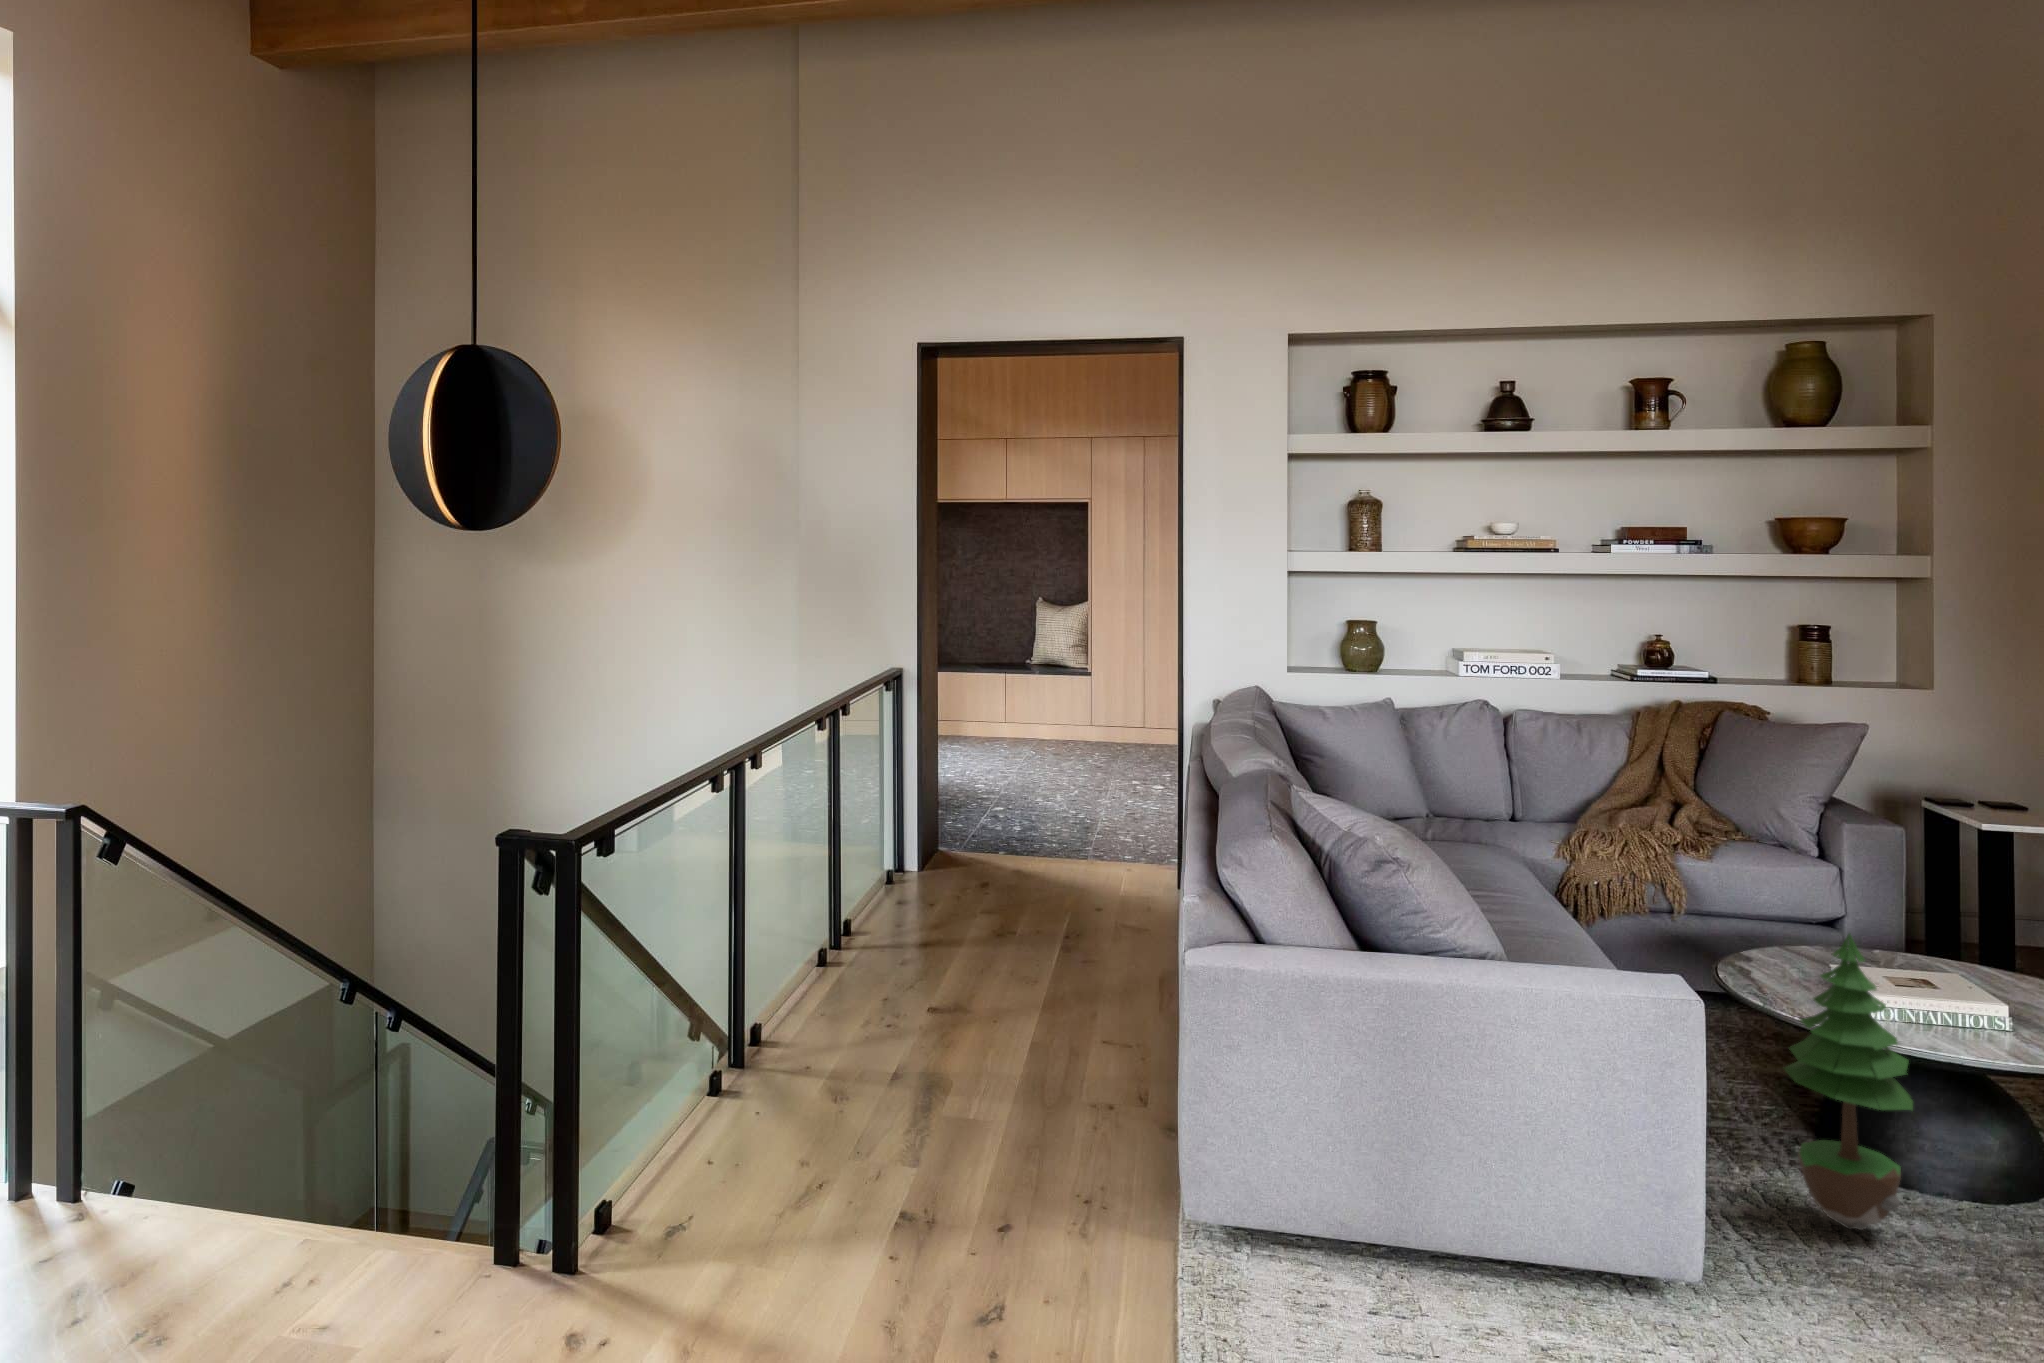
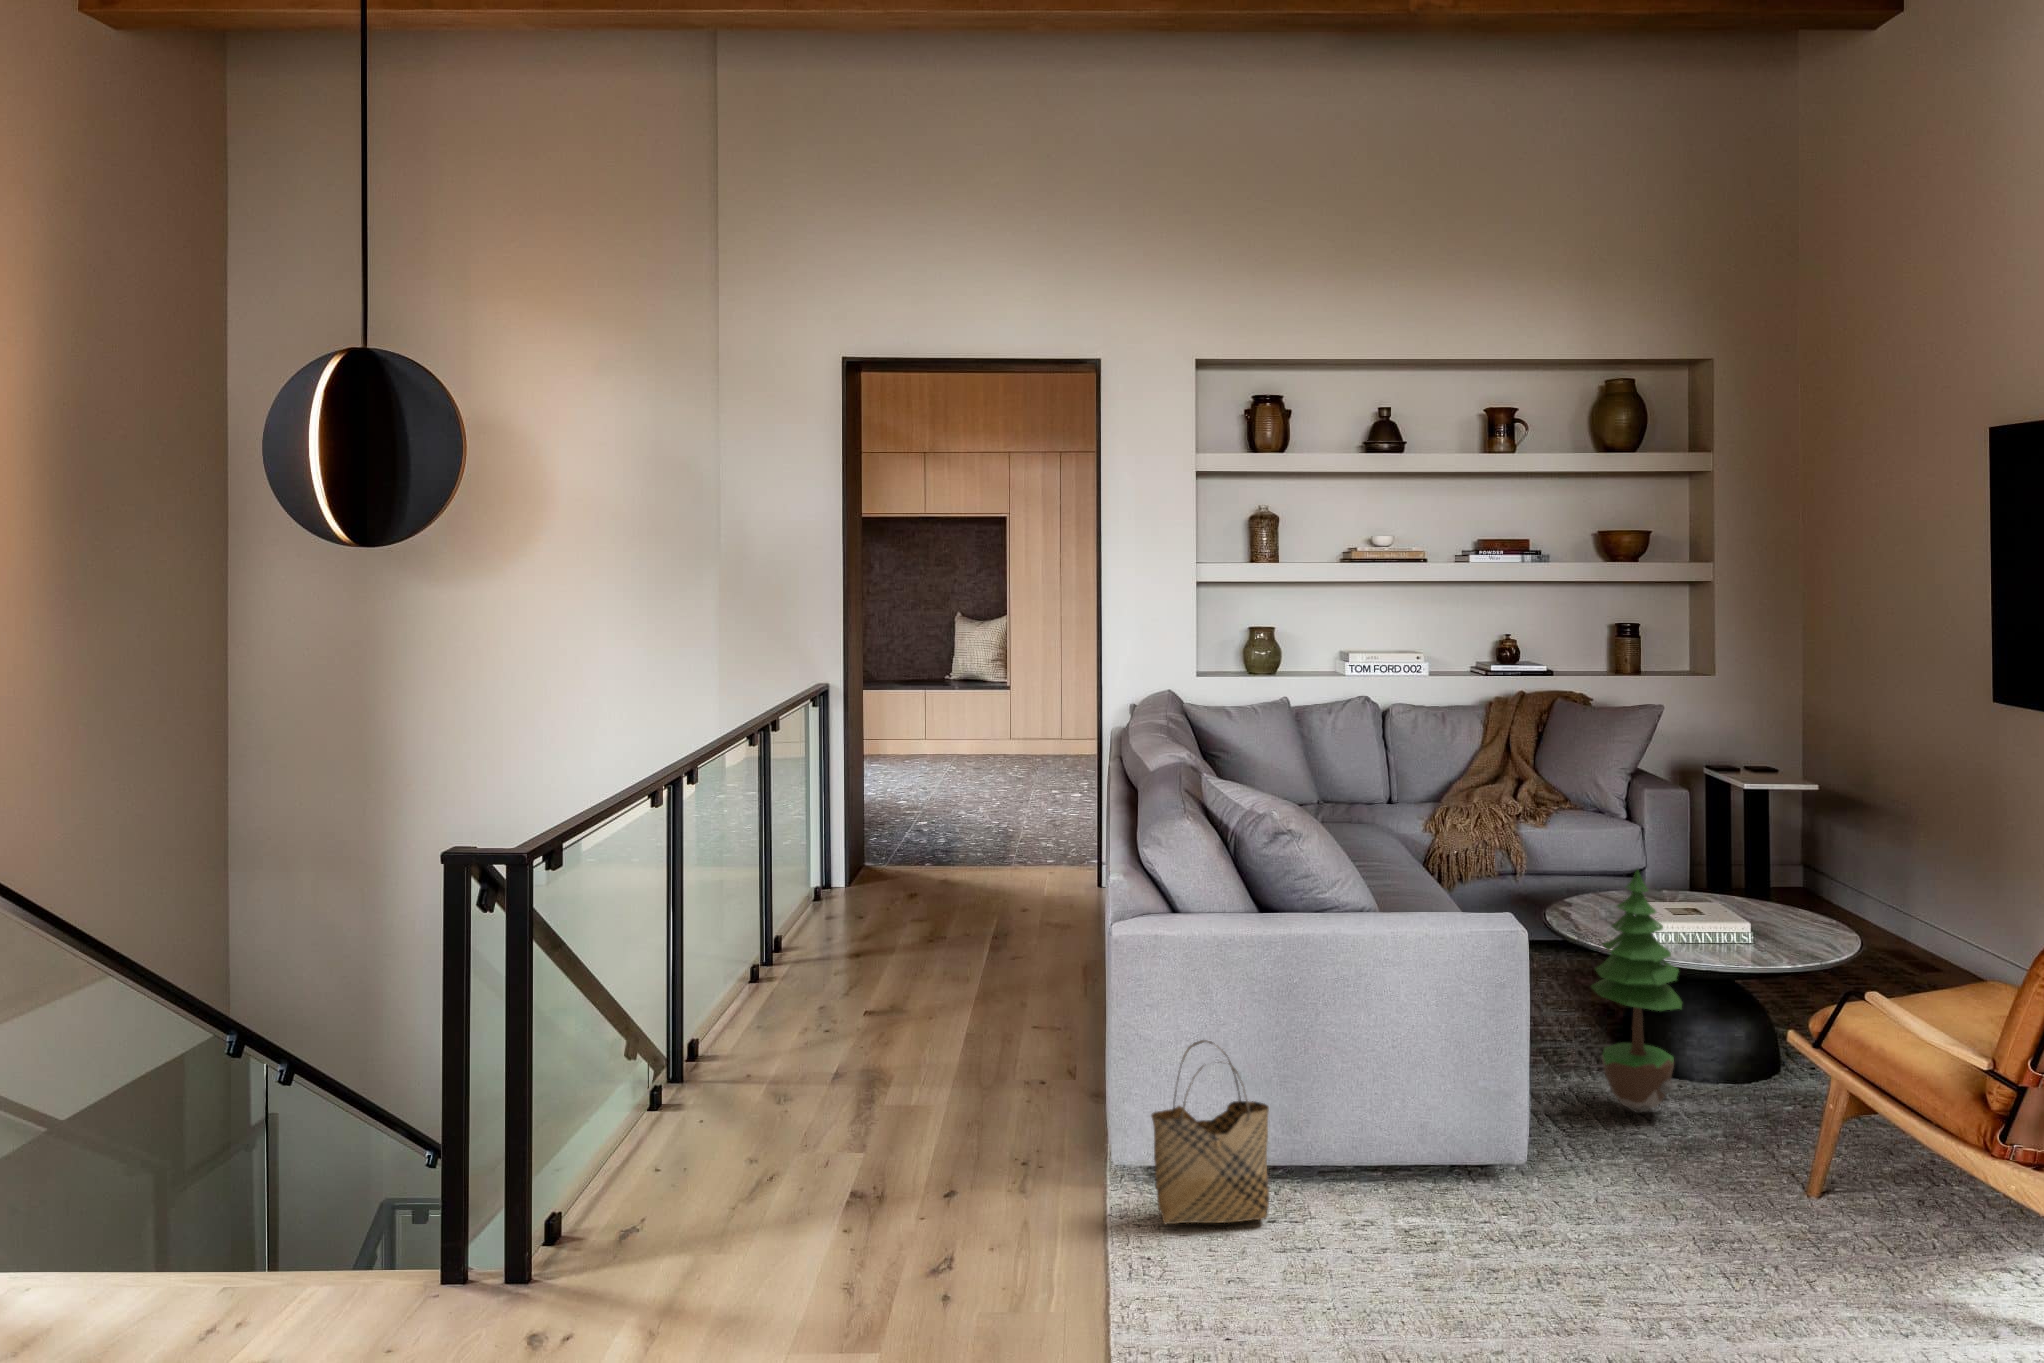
woven basket: none [1229,1093,1370,1306] -> present [1151,1040,1269,1224]

